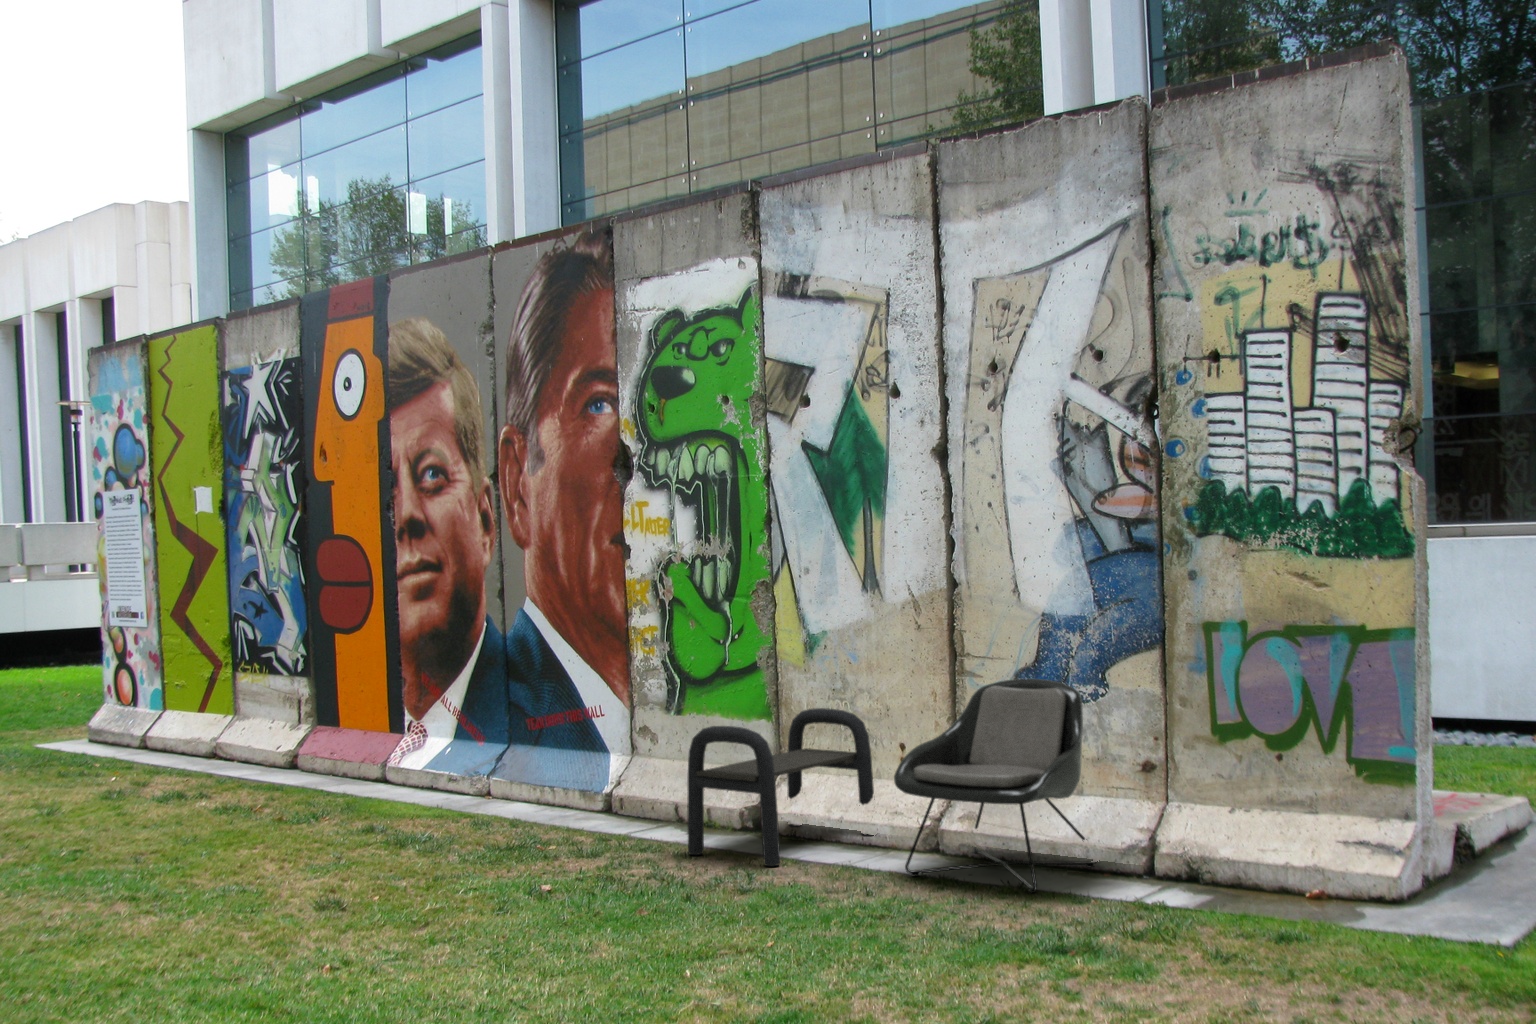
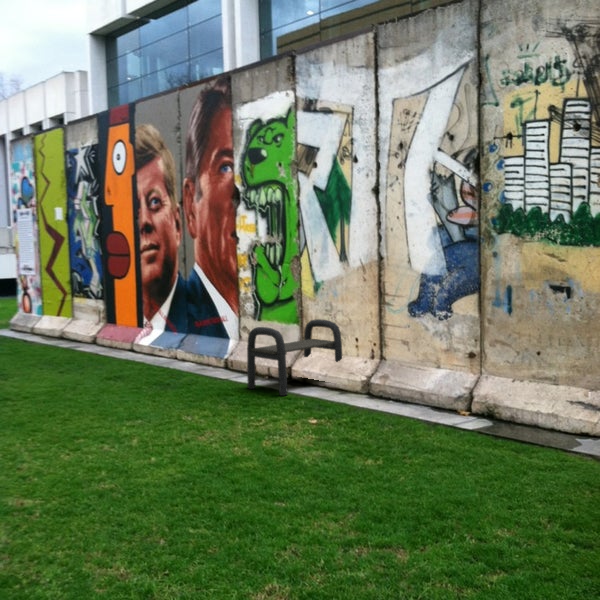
lounge chair: present [894,679,1095,893] -> none [338,307,443,414]

